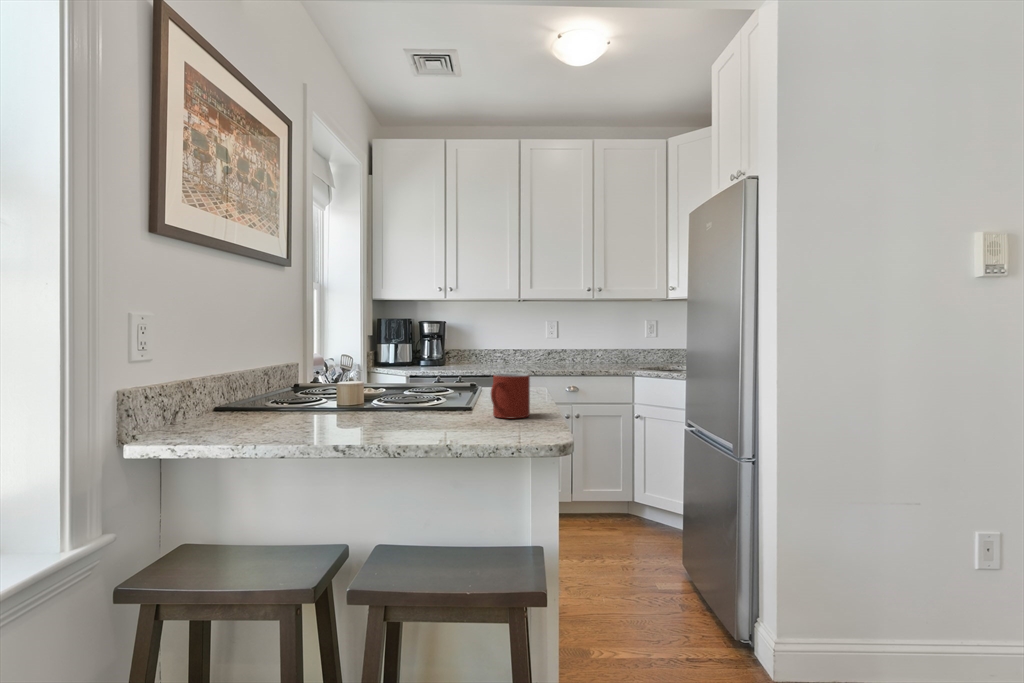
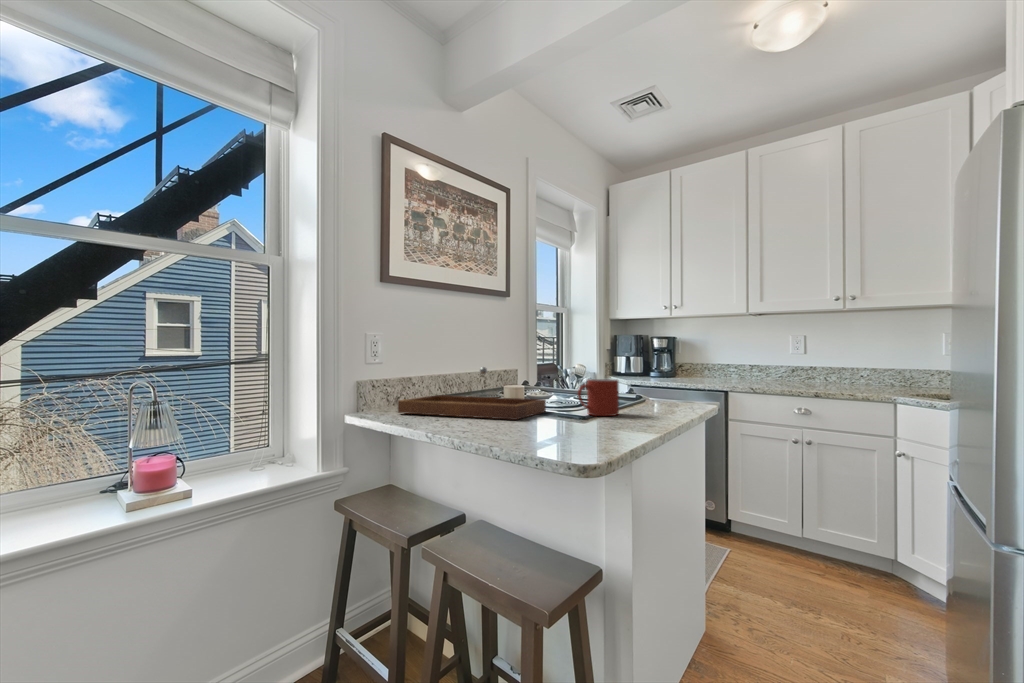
tray: none [227,363,434,438] -> present [398,367,546,420]

